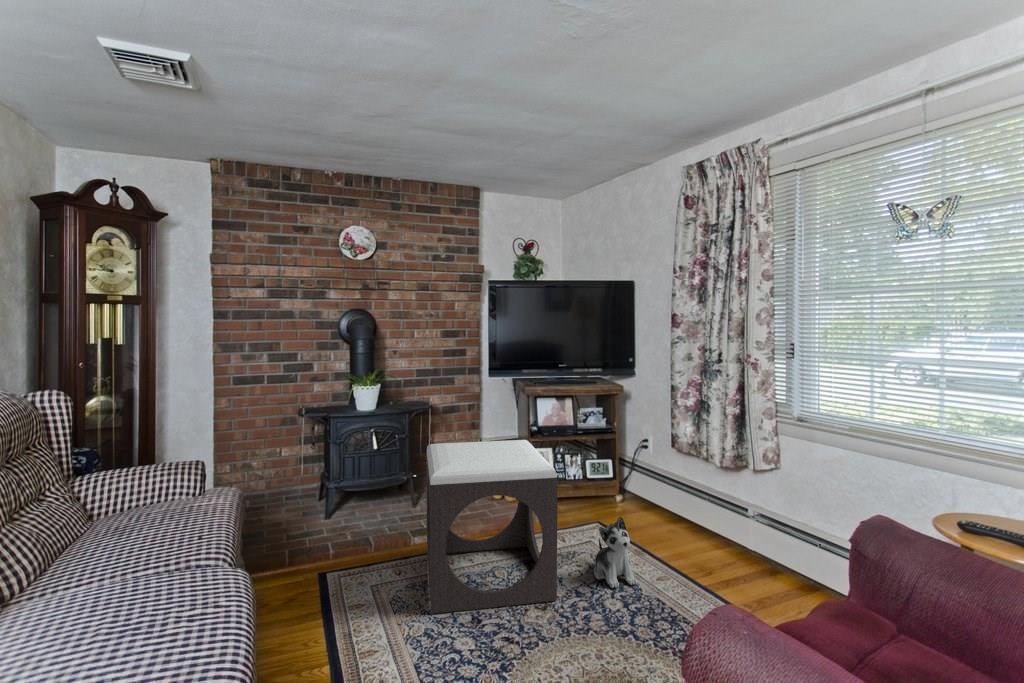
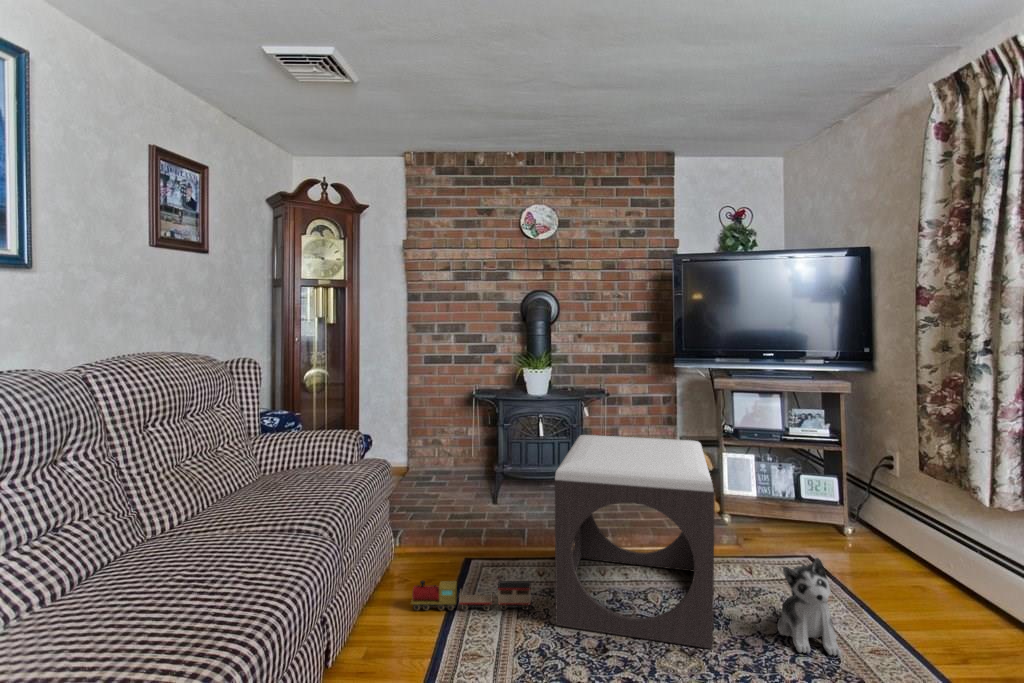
toy train: none [284,581,404,634] -> present [411,581,531,611]

